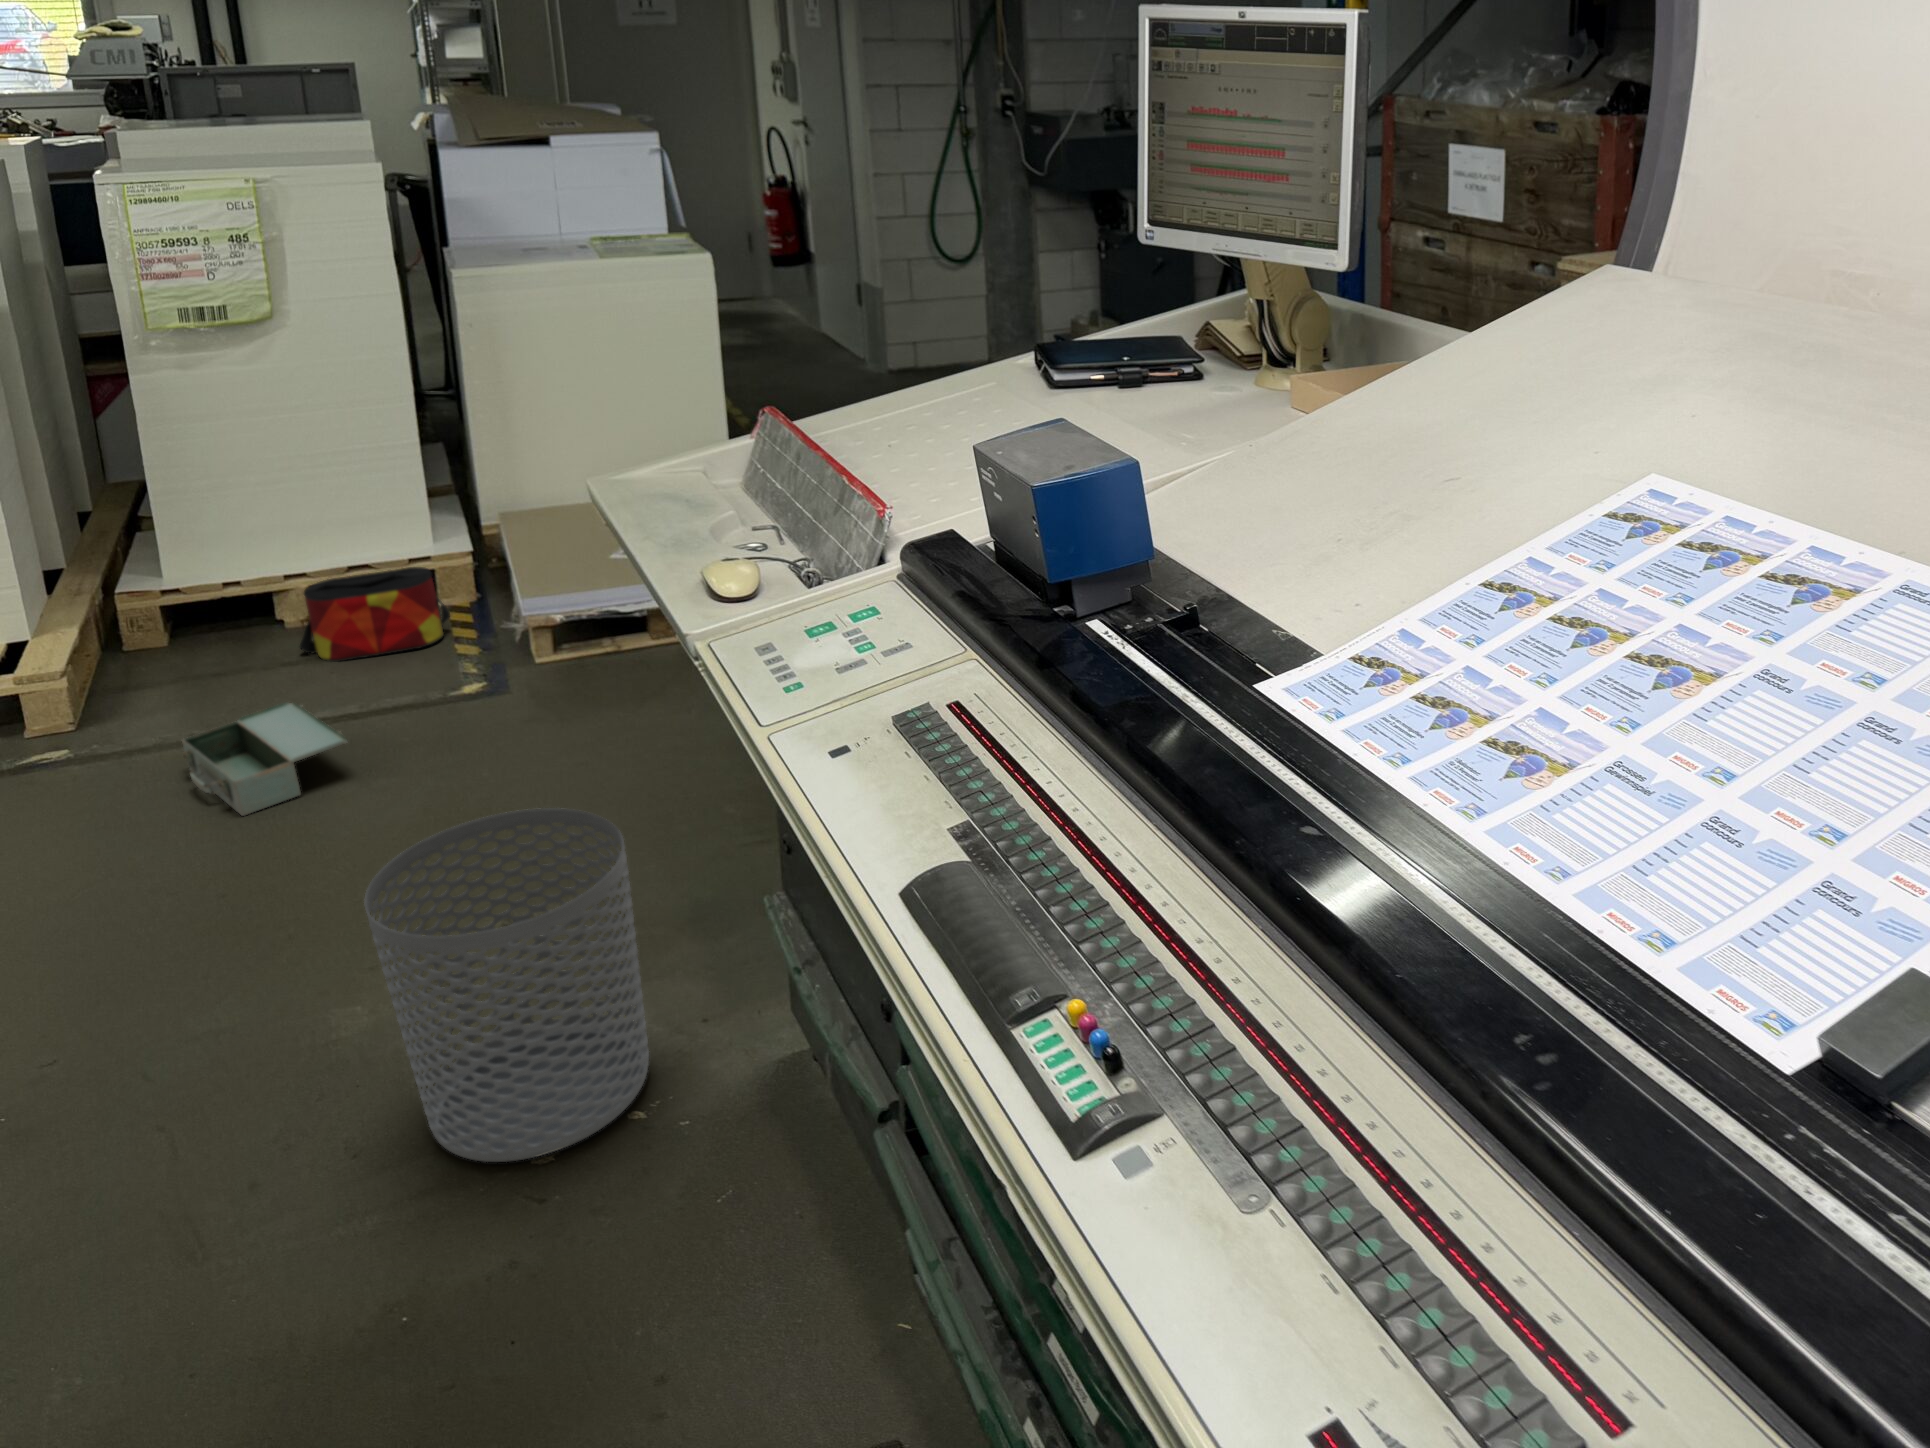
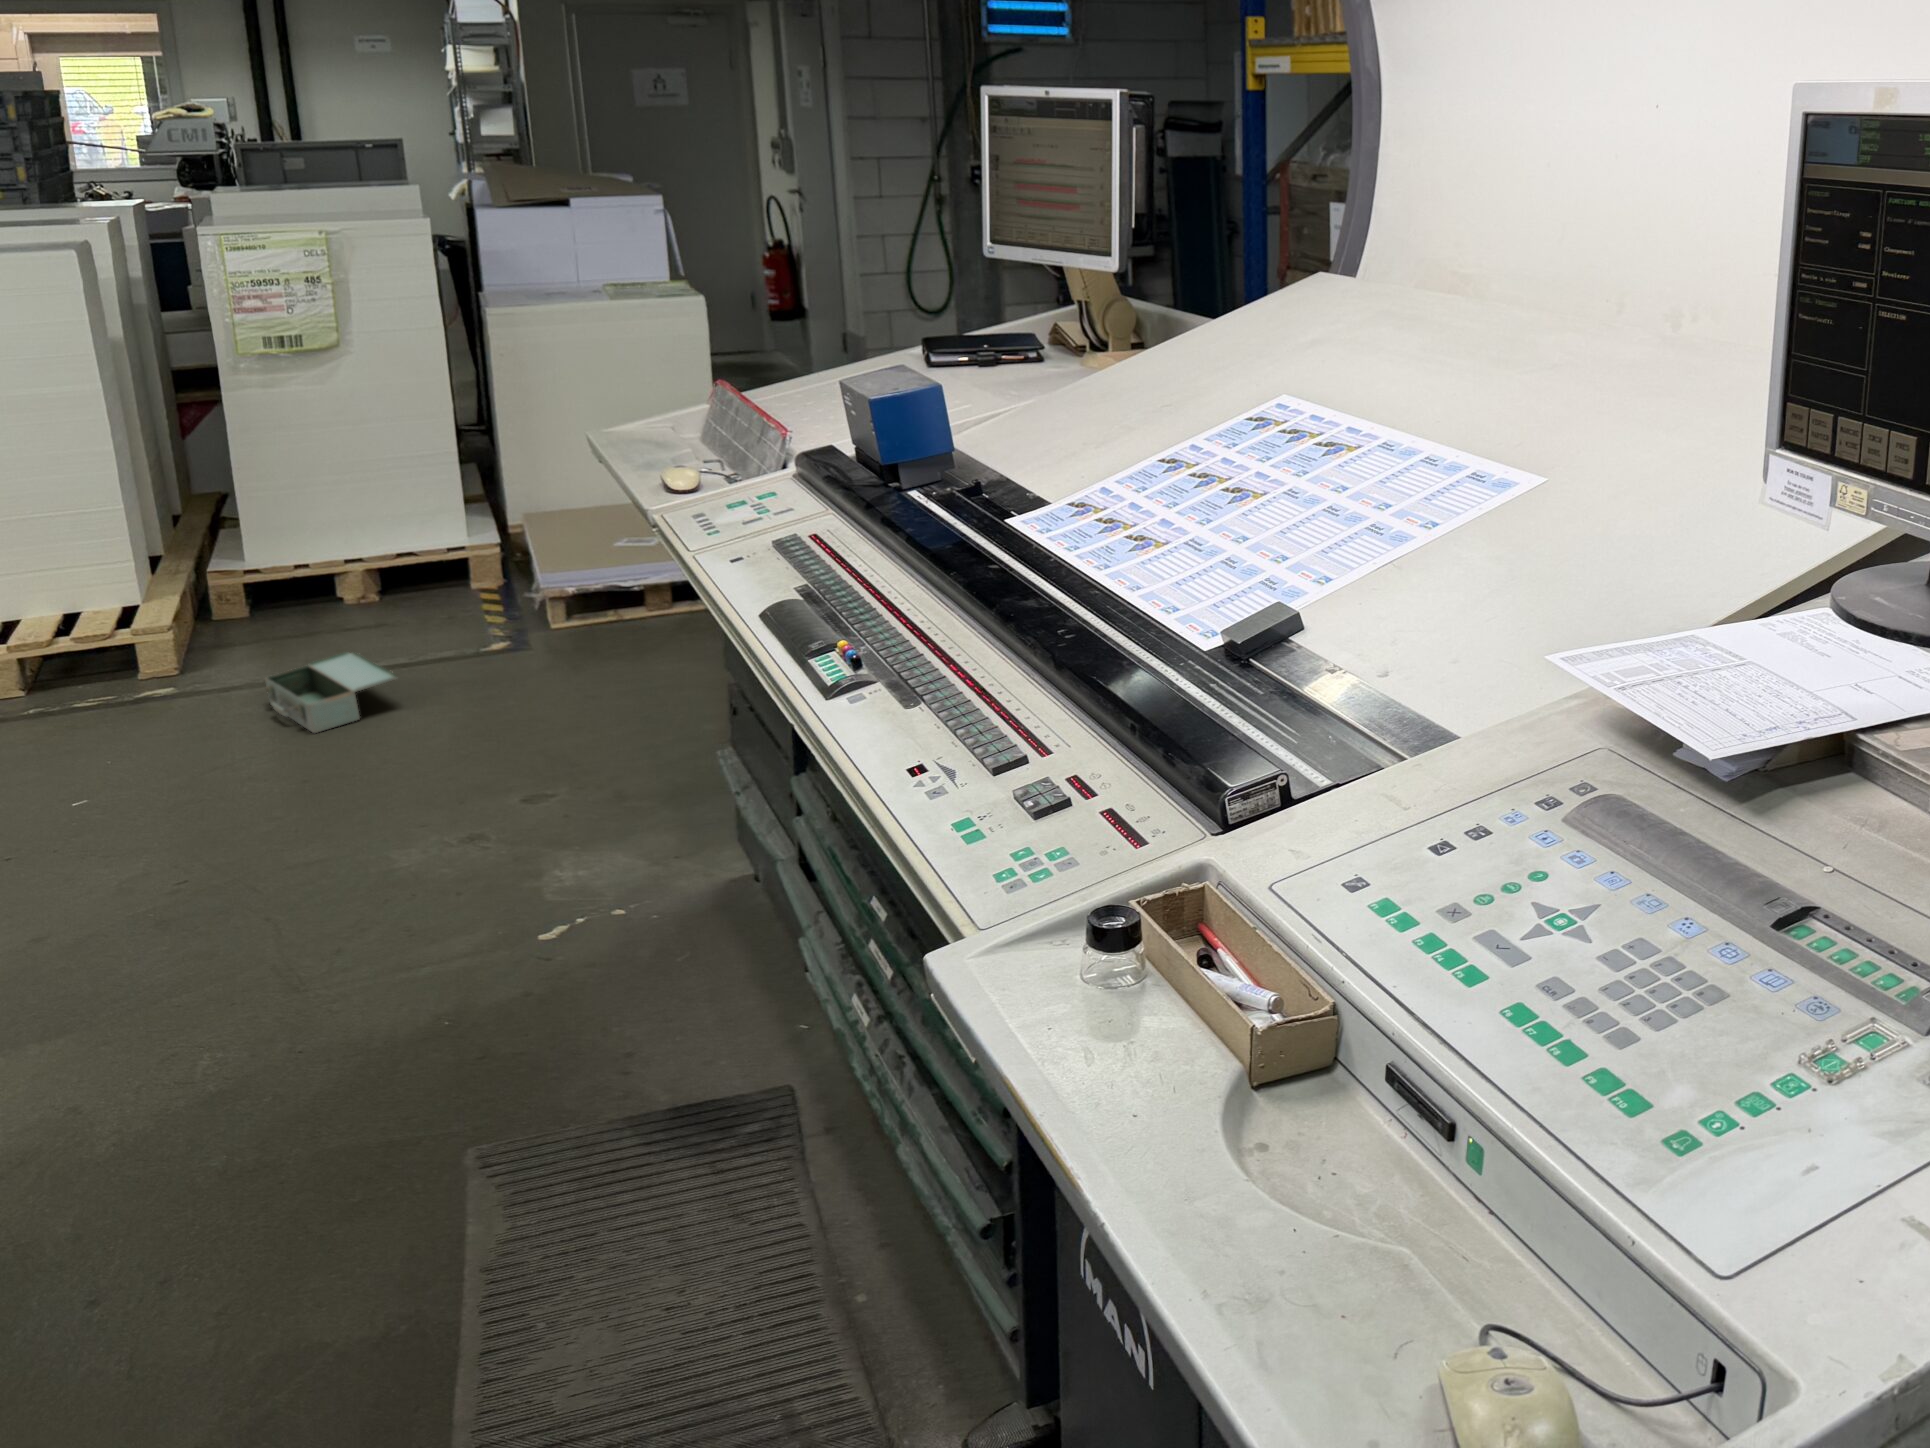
bag: present [300,567,450,662] -> none [355,553,480,630]
waste bin: present [365,808,649,1162] -> none [420,688,629,941]

